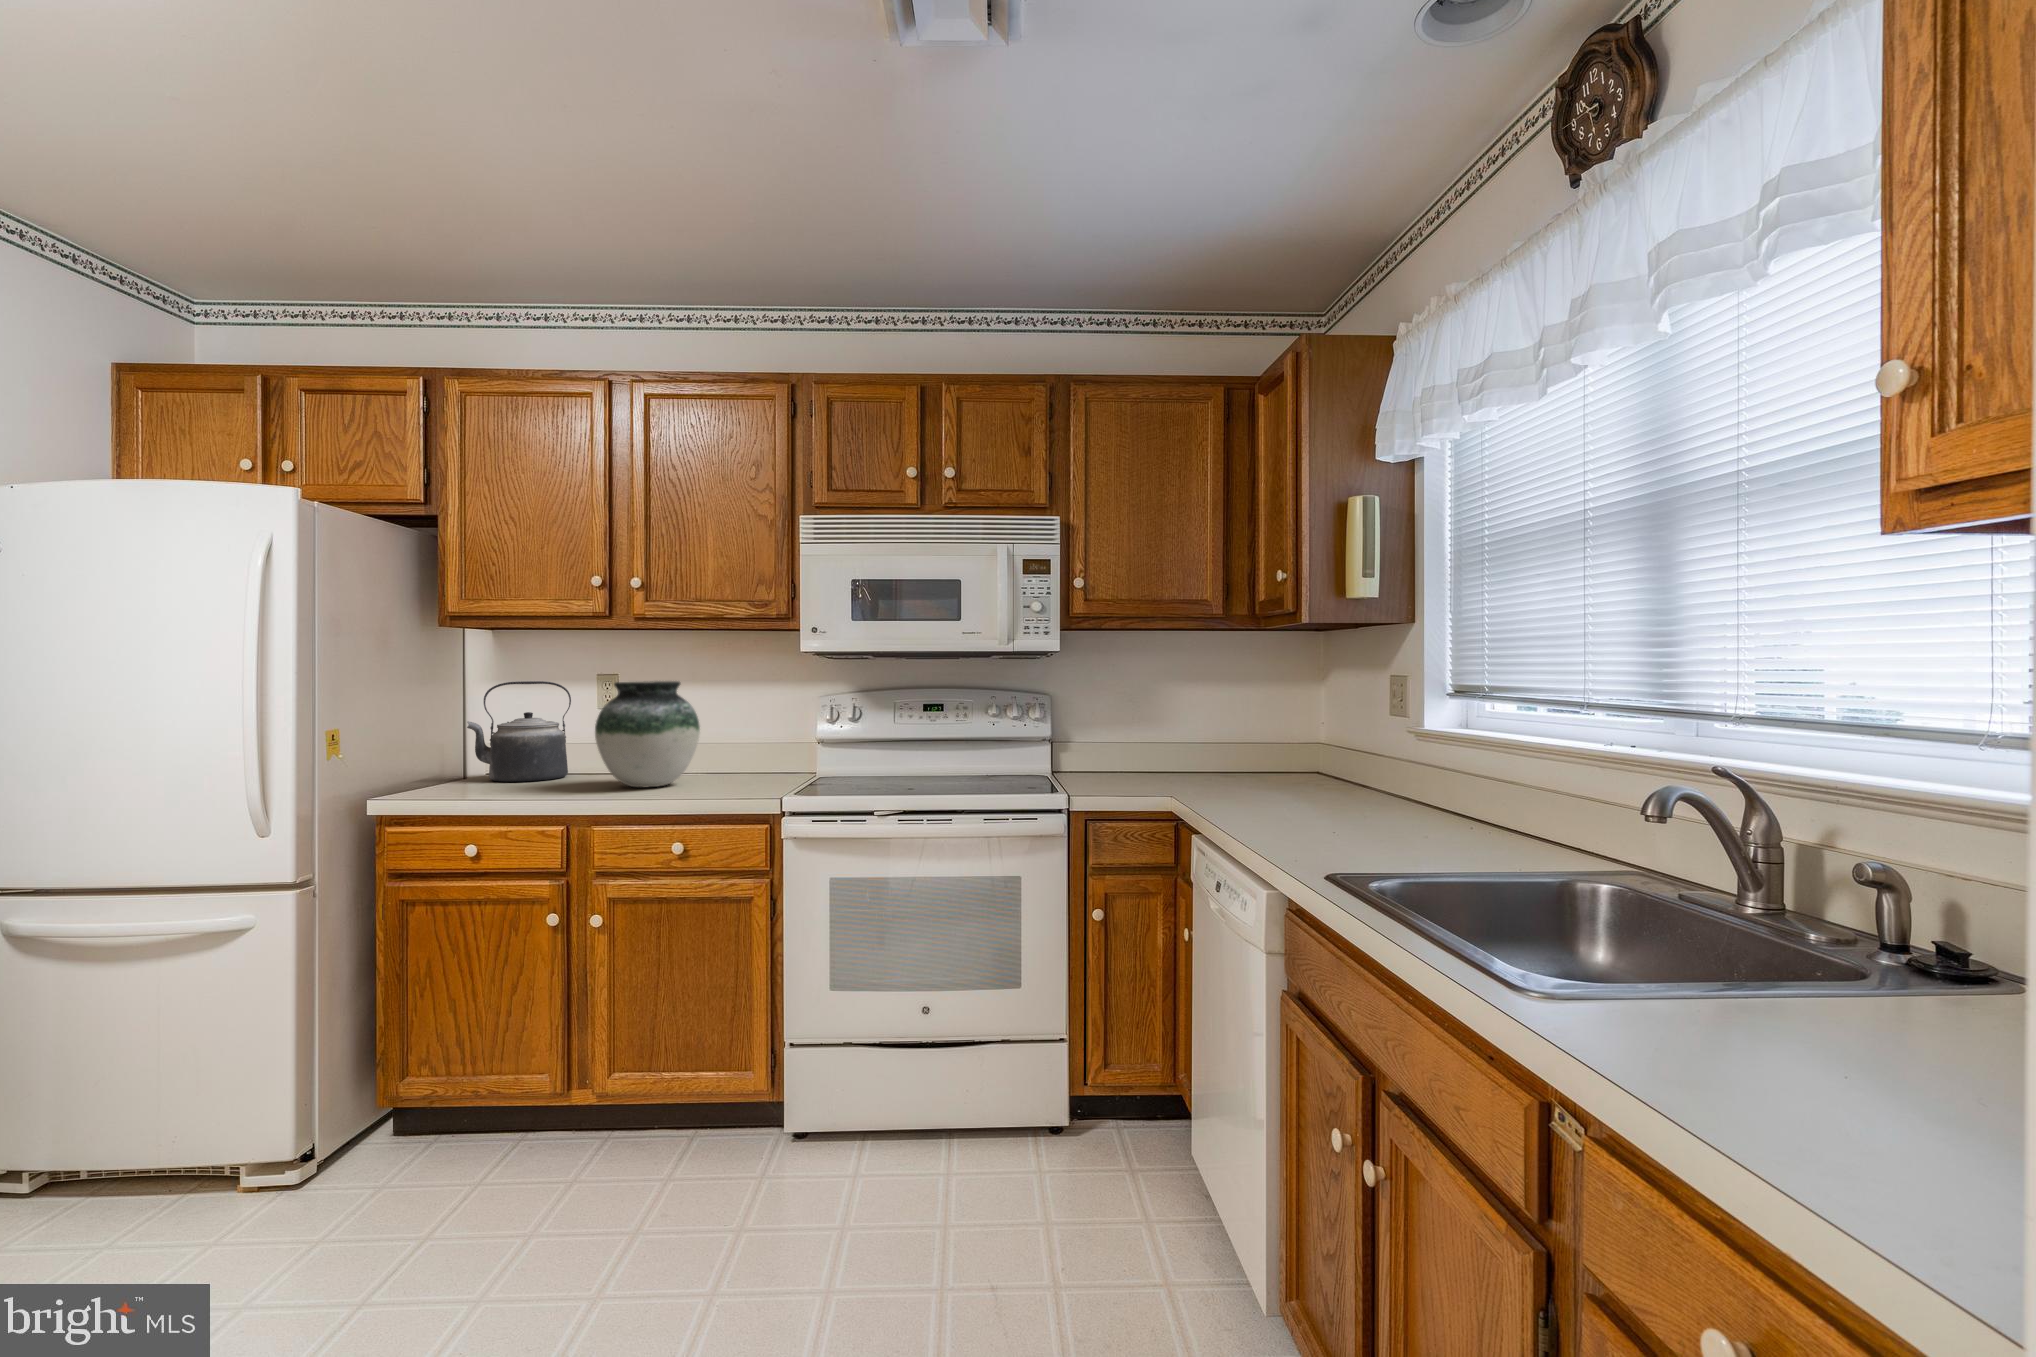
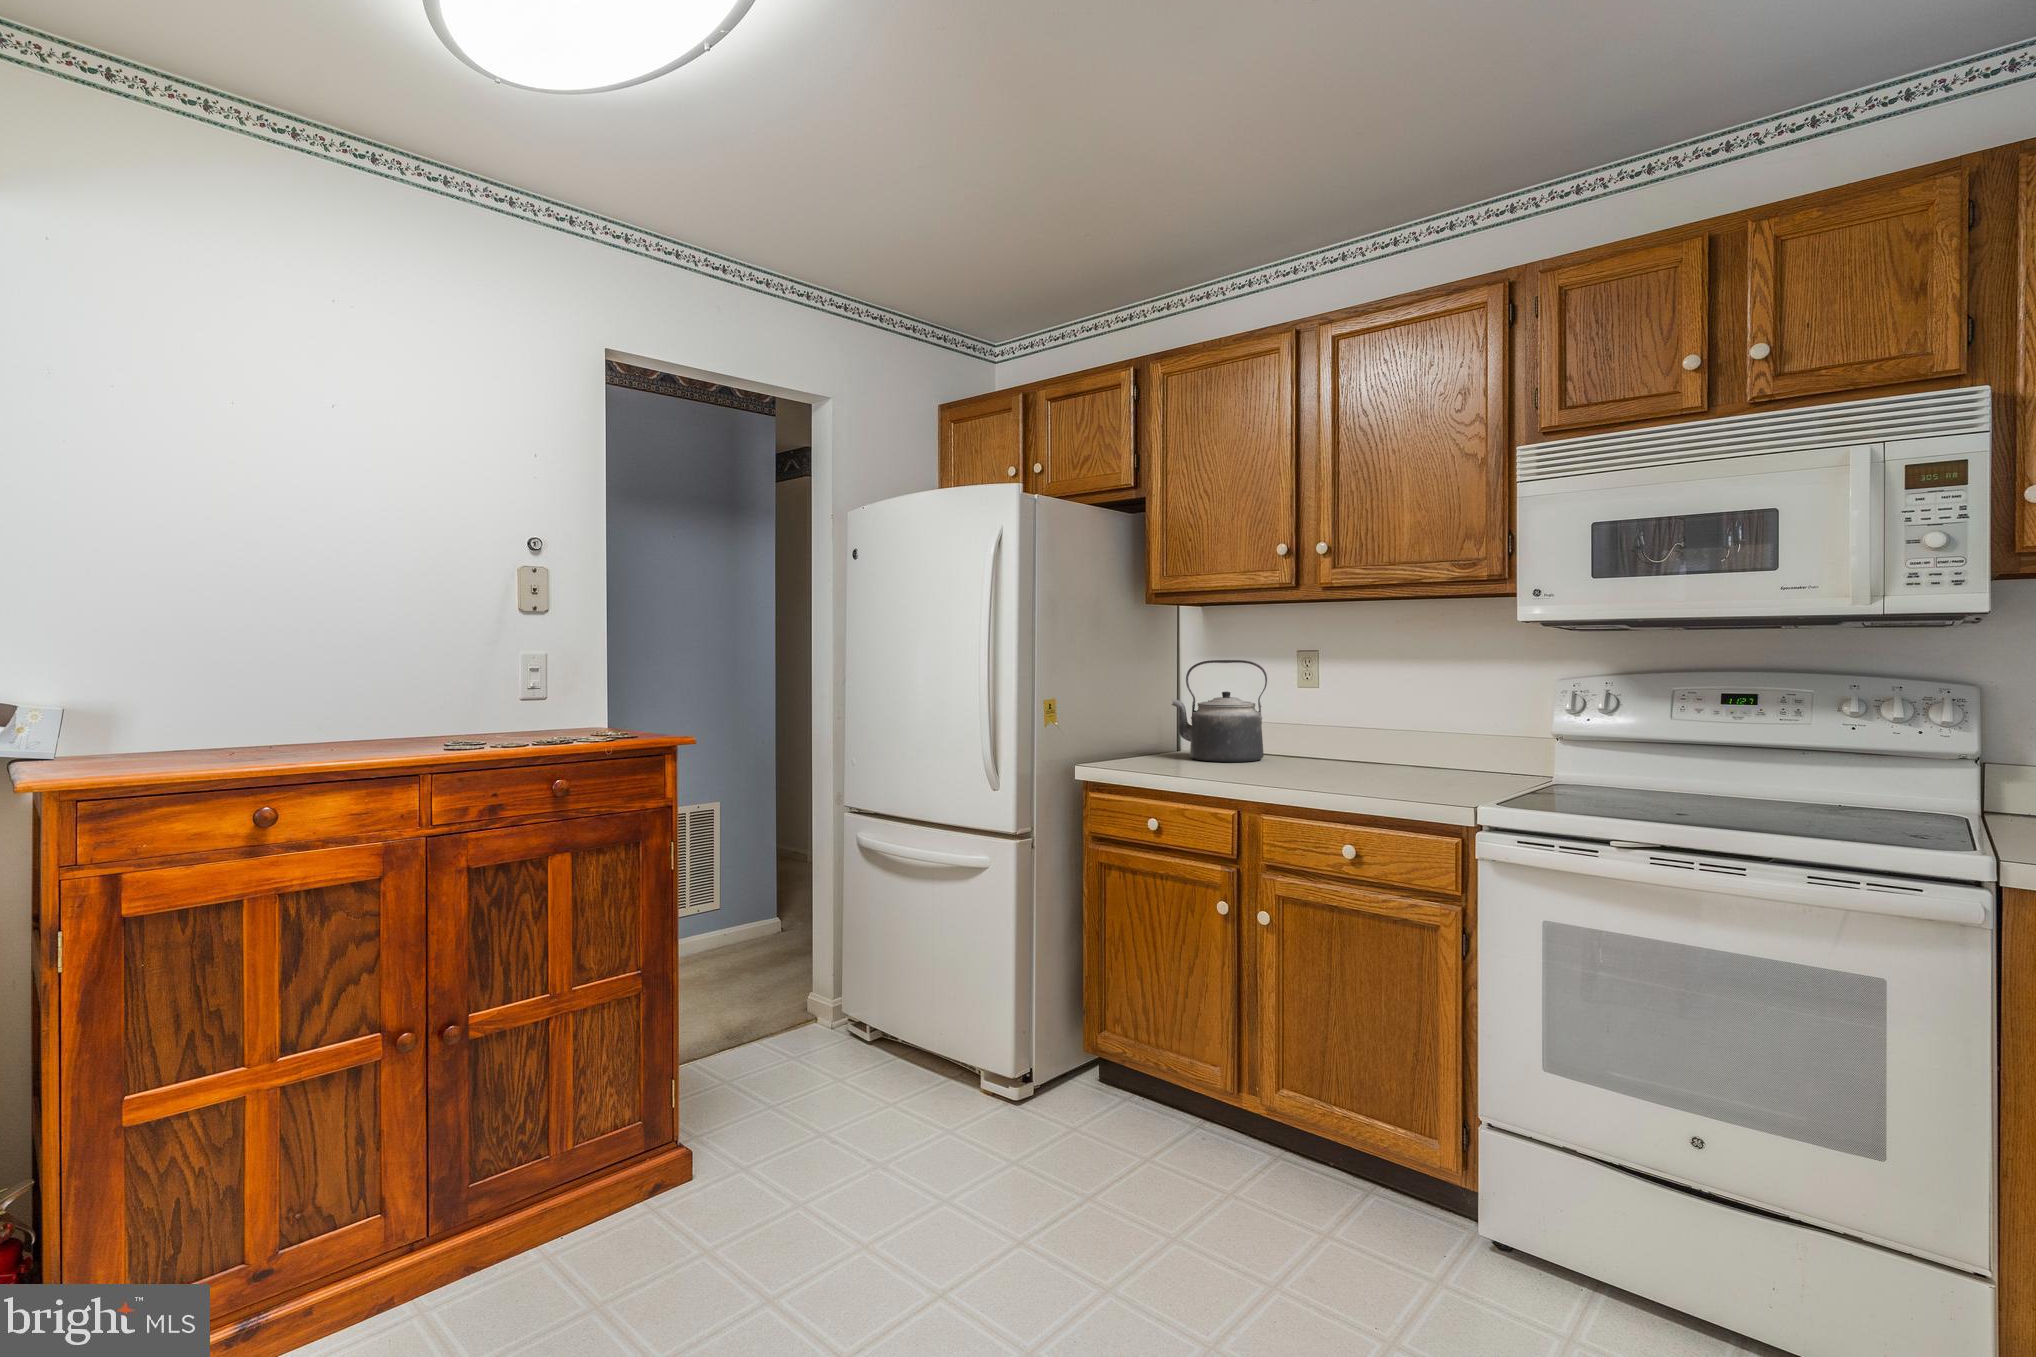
vase: present [595,681,700,787] -> none [1277,660,1393,779]

